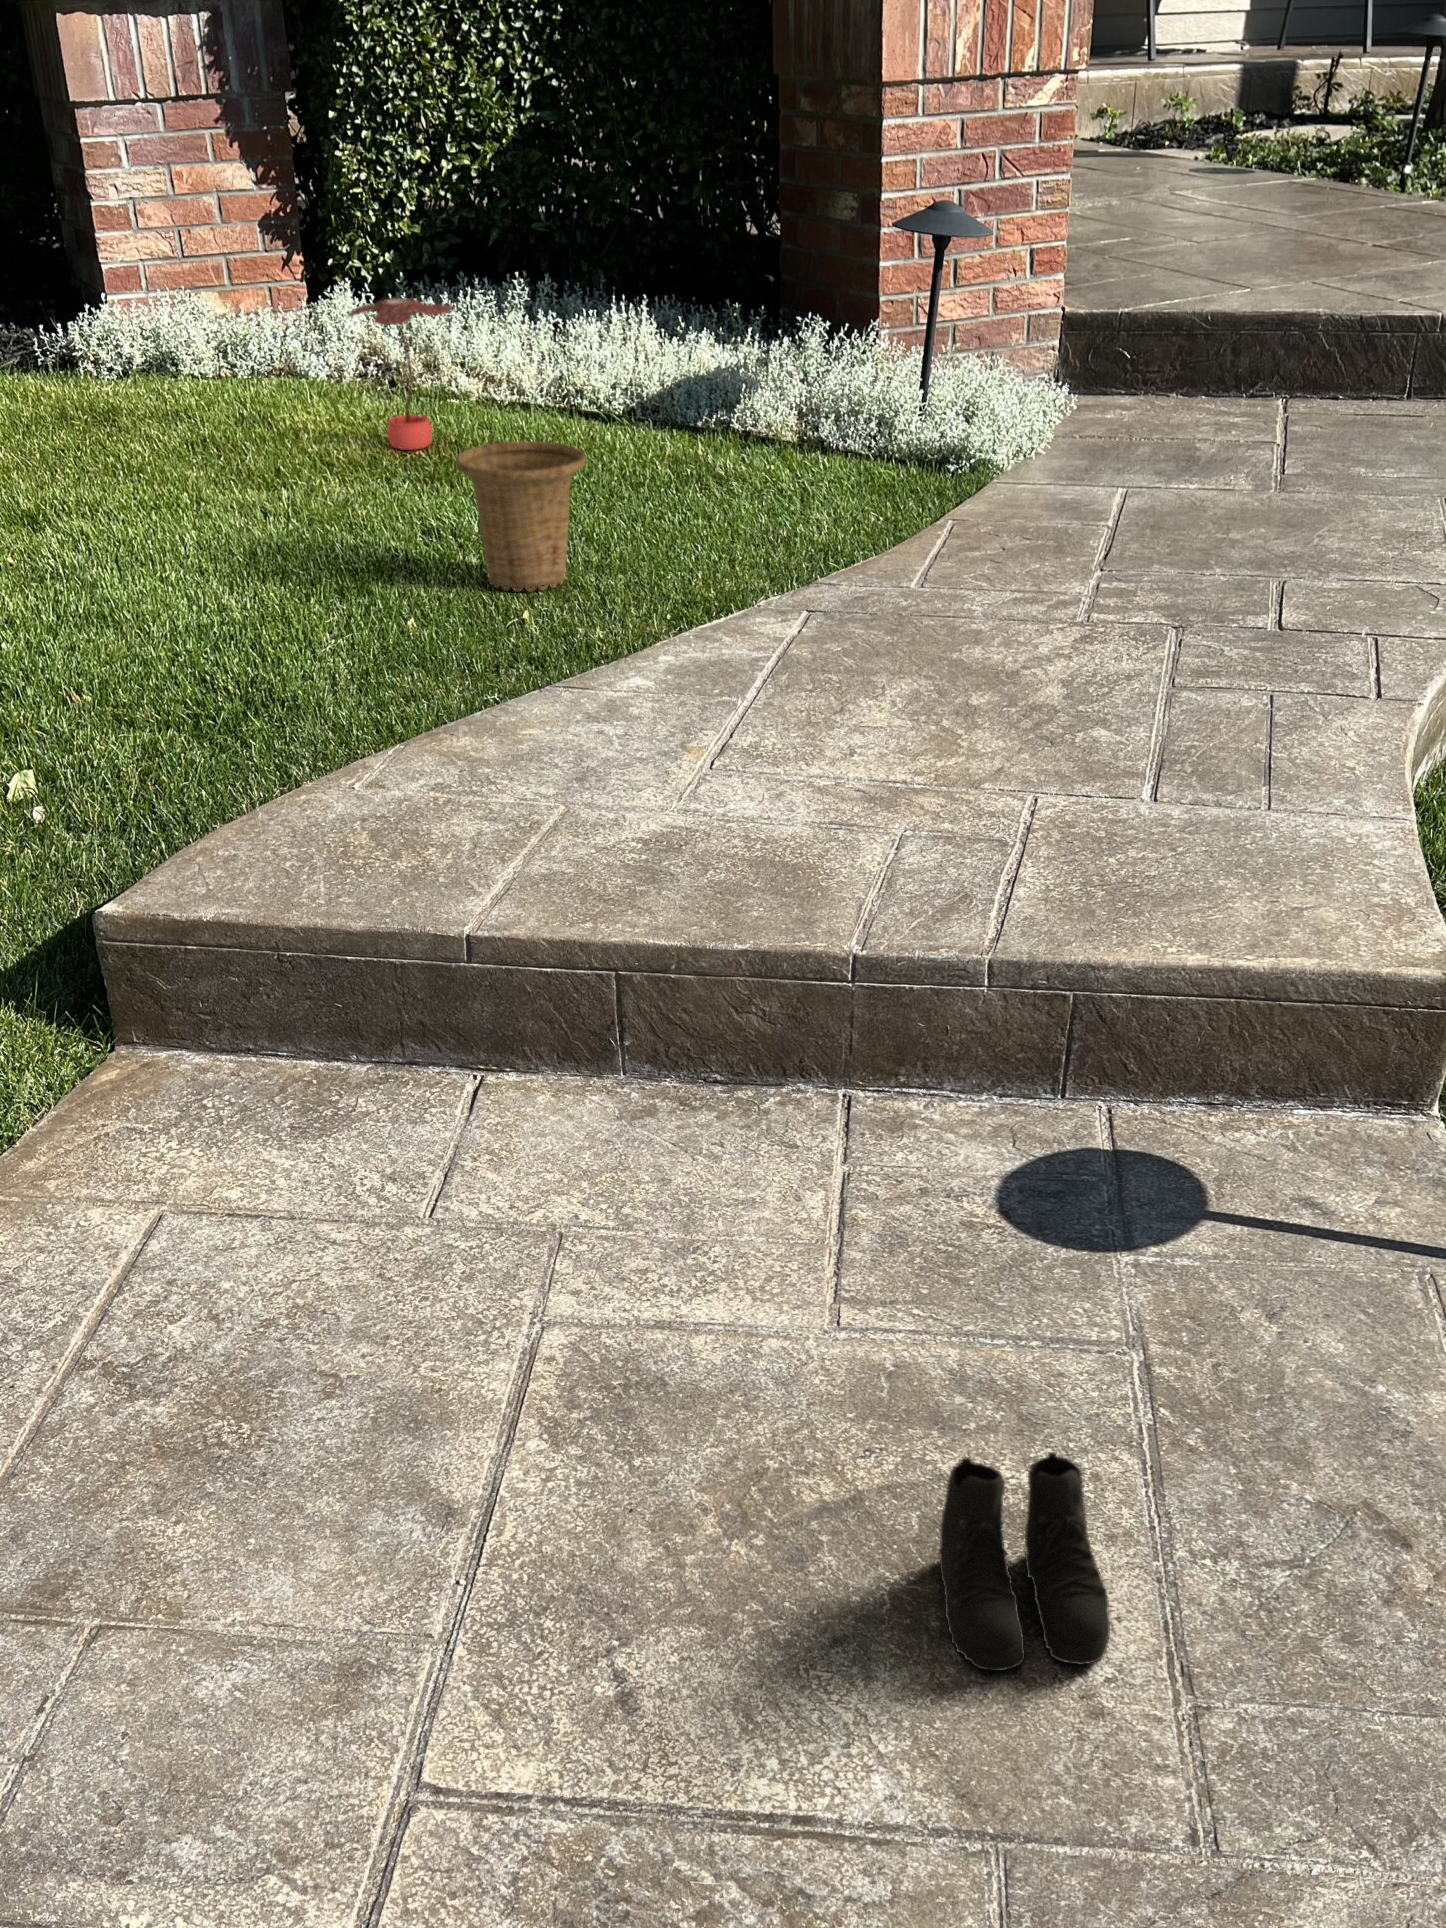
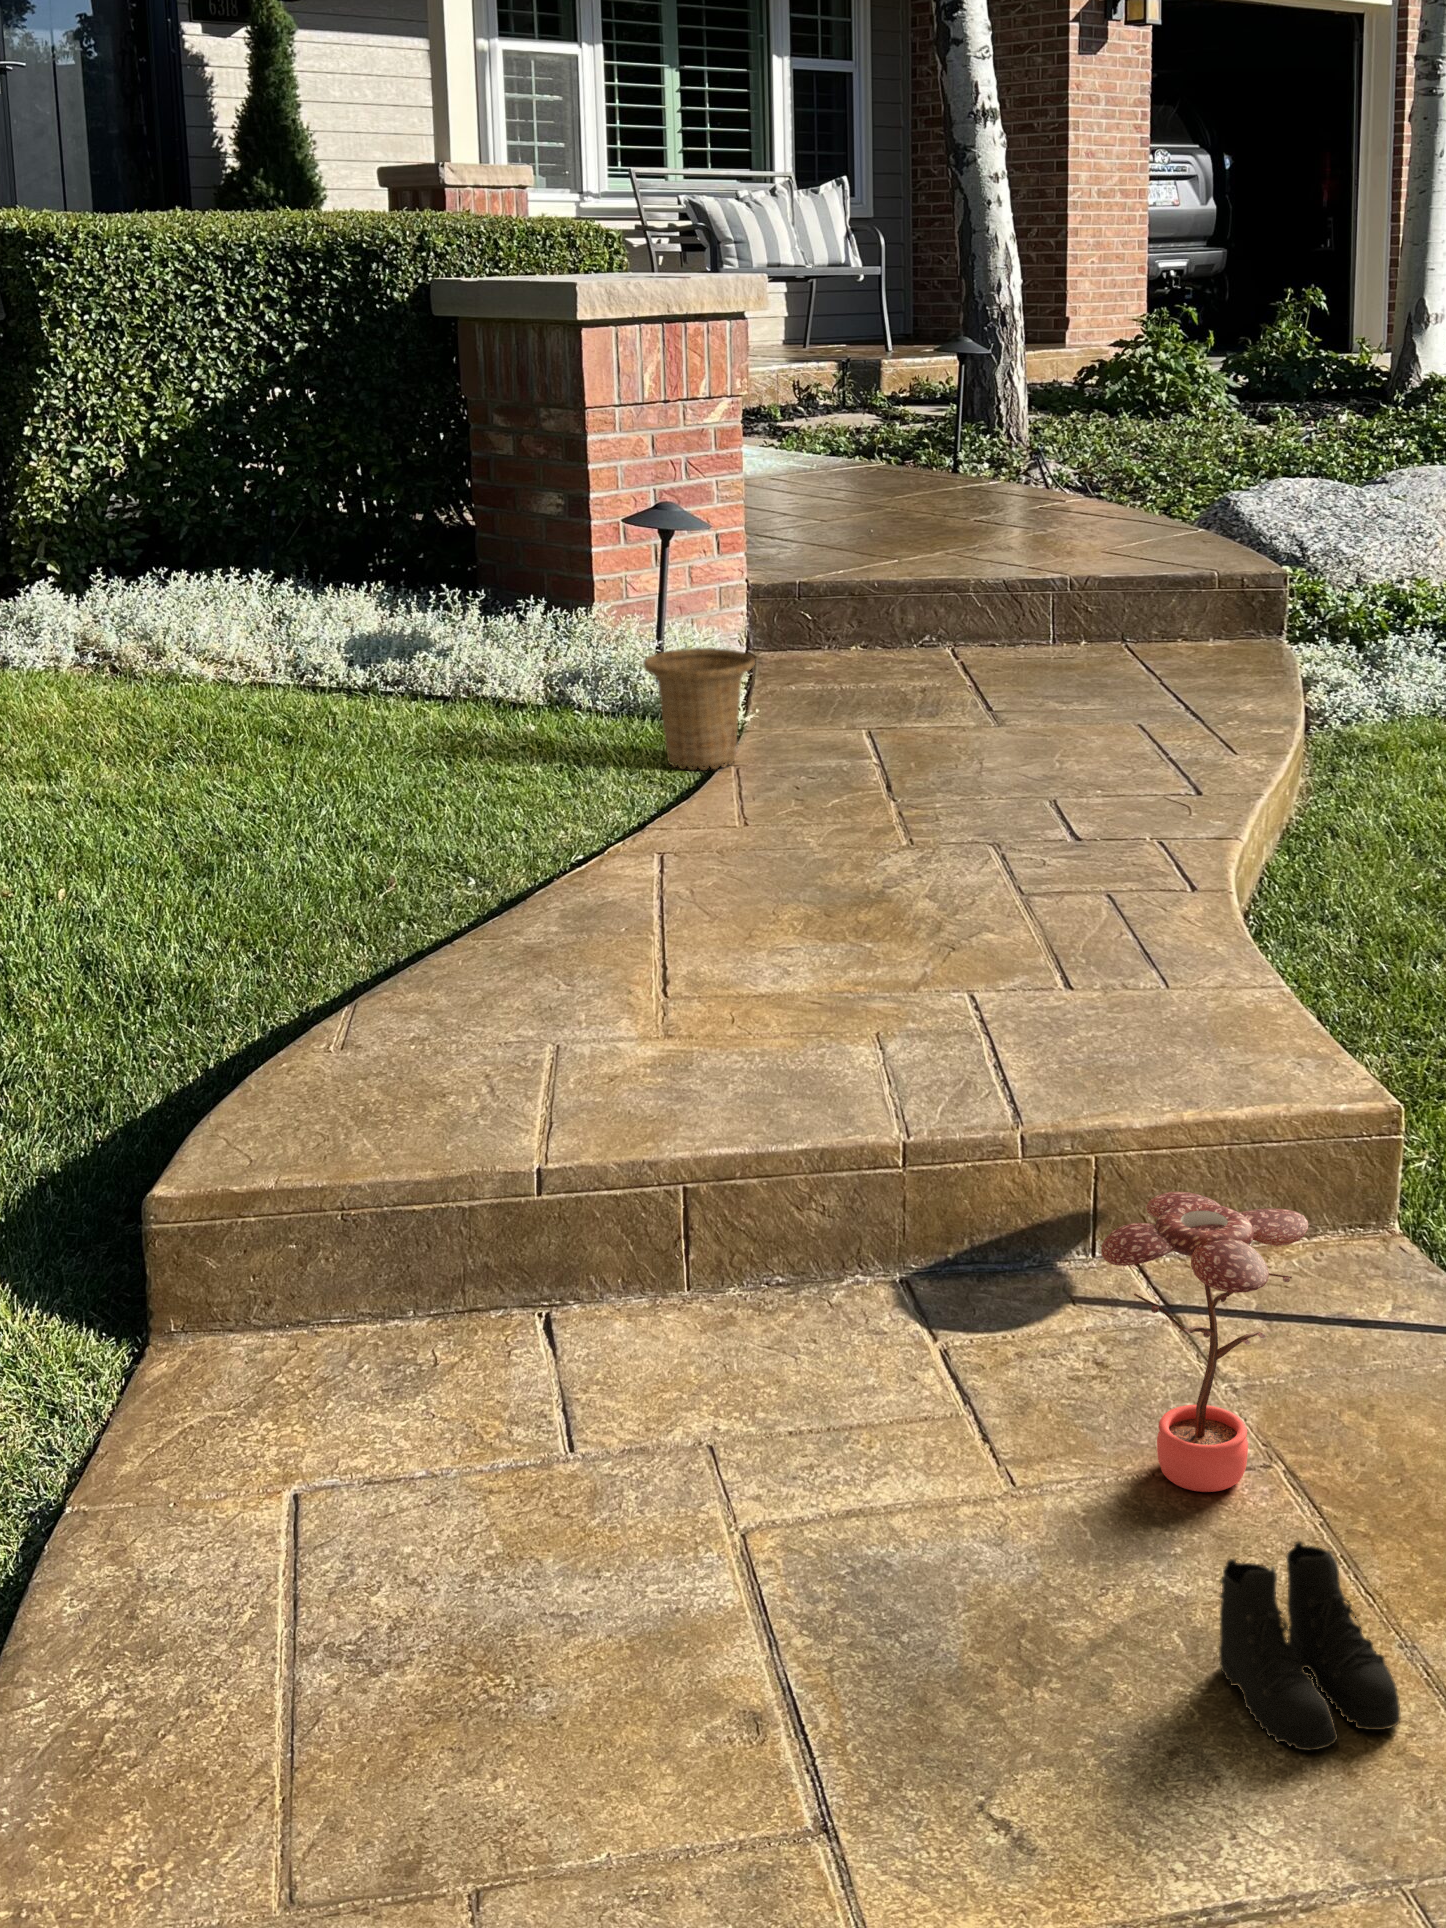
potted plant: present [348,298,454,450] -> present [1101,1192,1308,1492]
basket: present [455,441,586,592] -> present [643,648,755,770]

